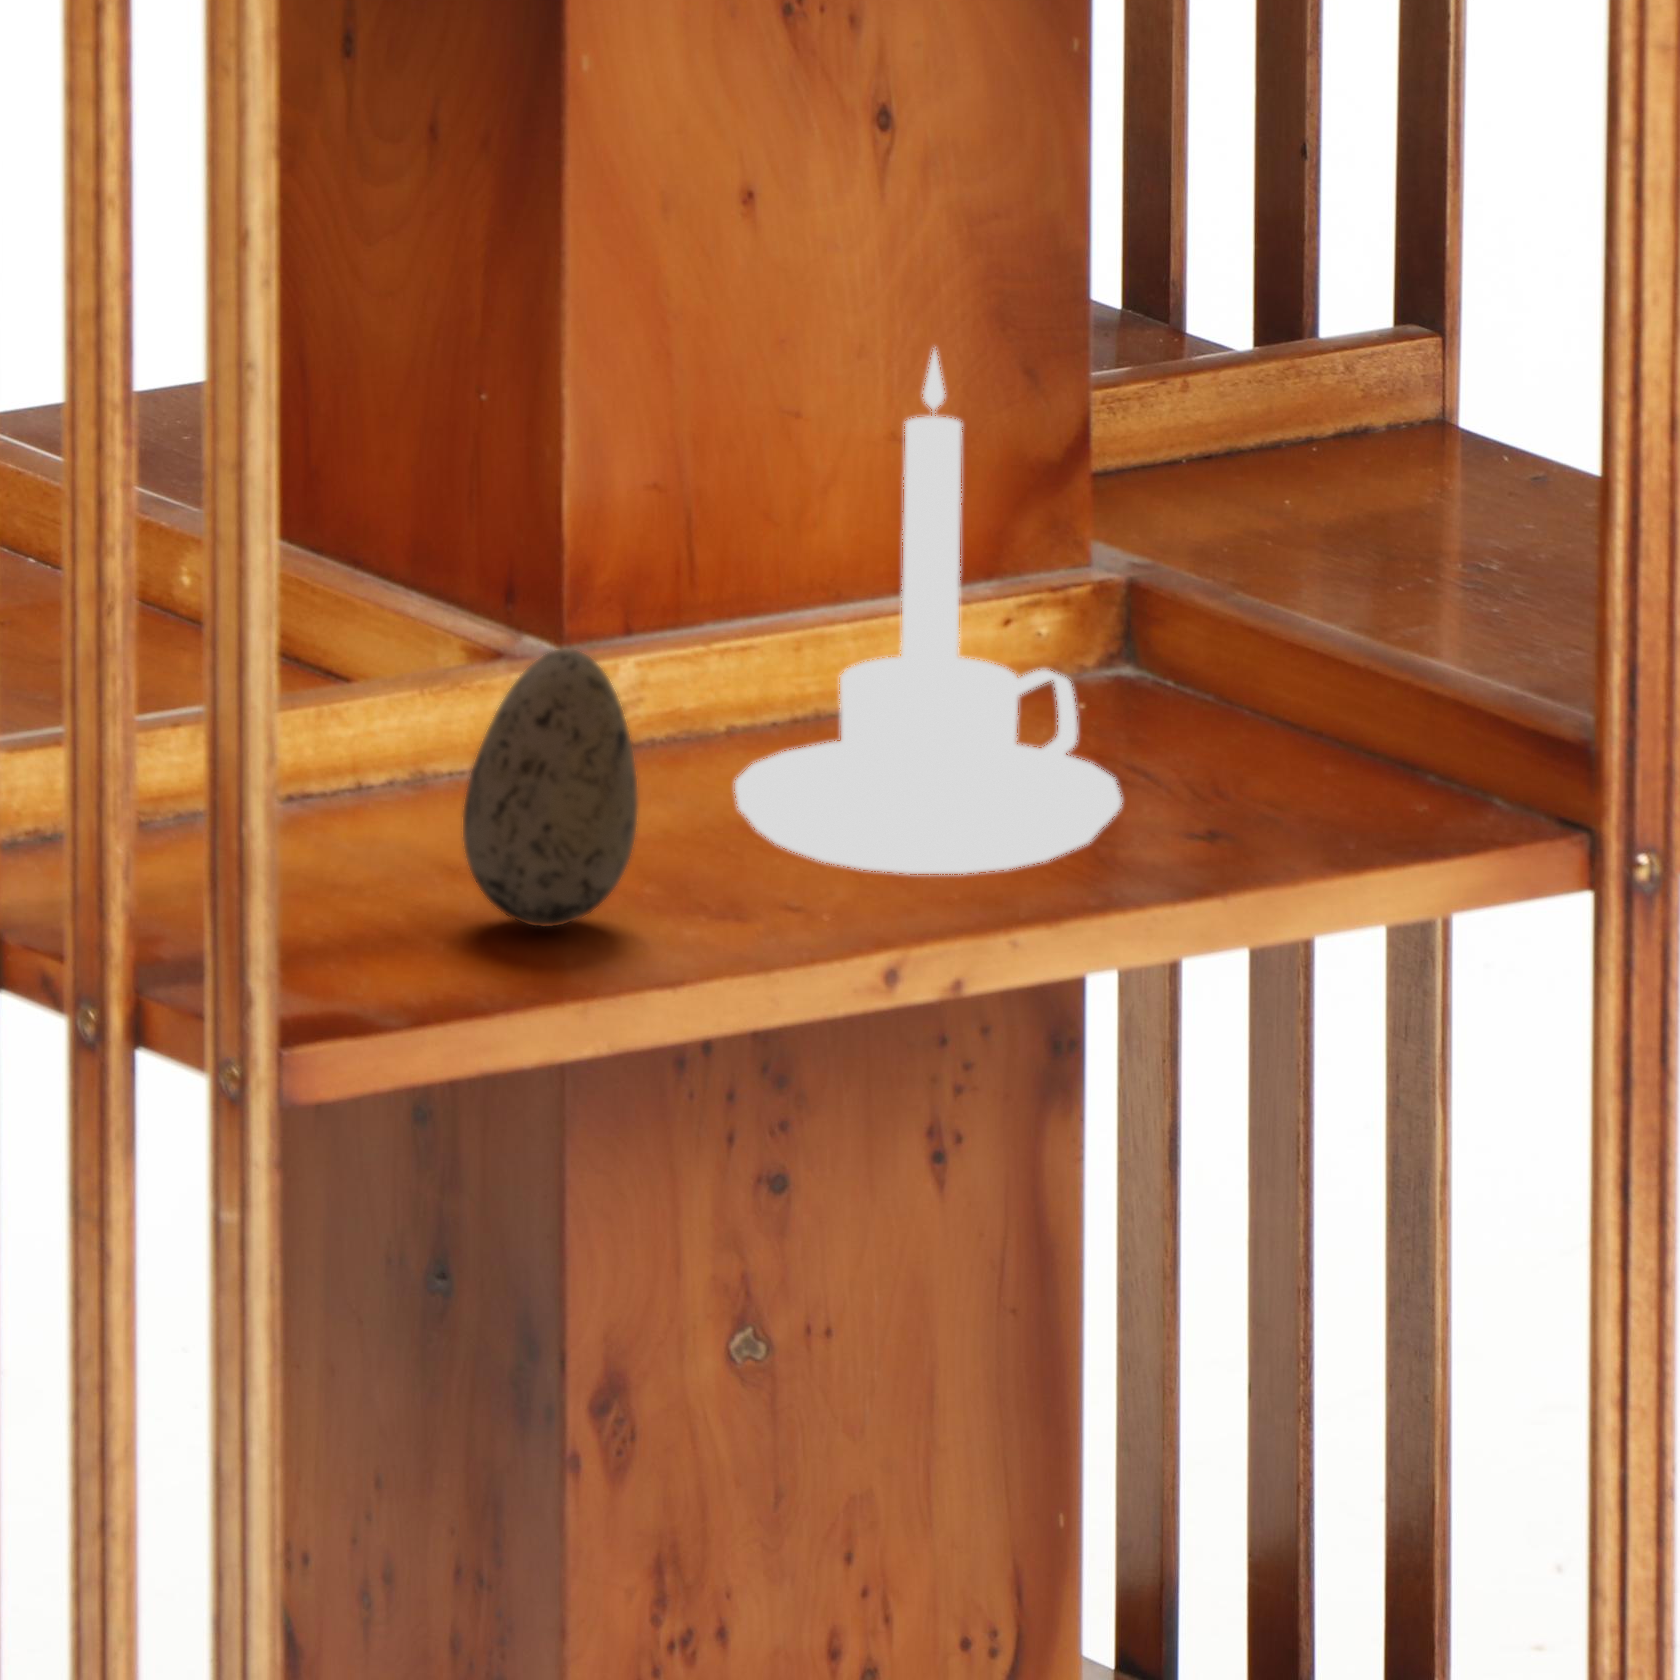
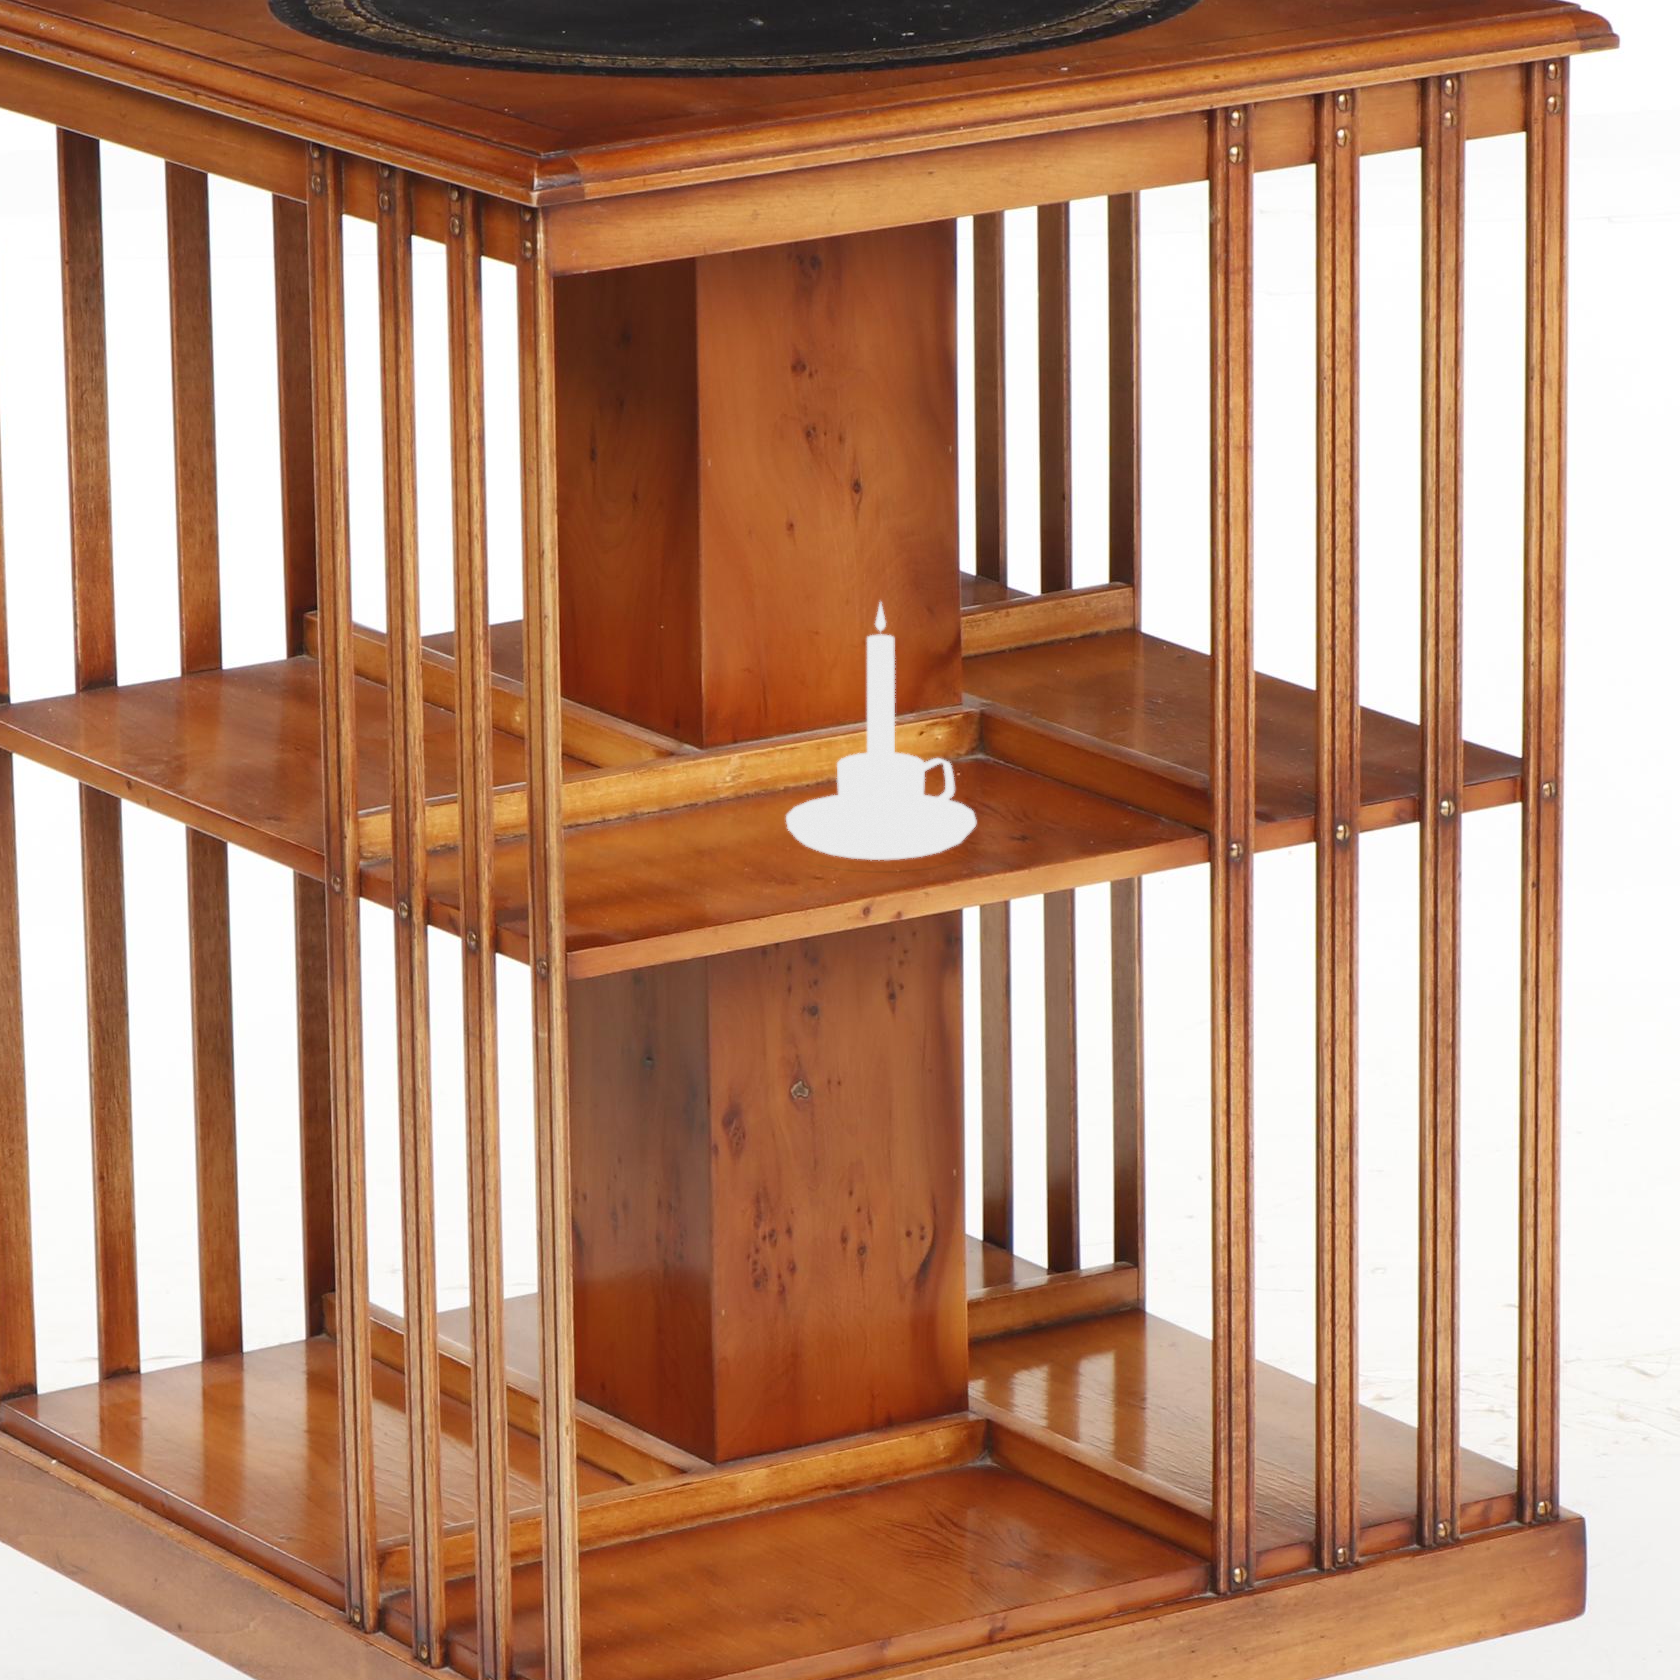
decorative egg: present [463,649,638,927] -> none [654,753,739,888]

